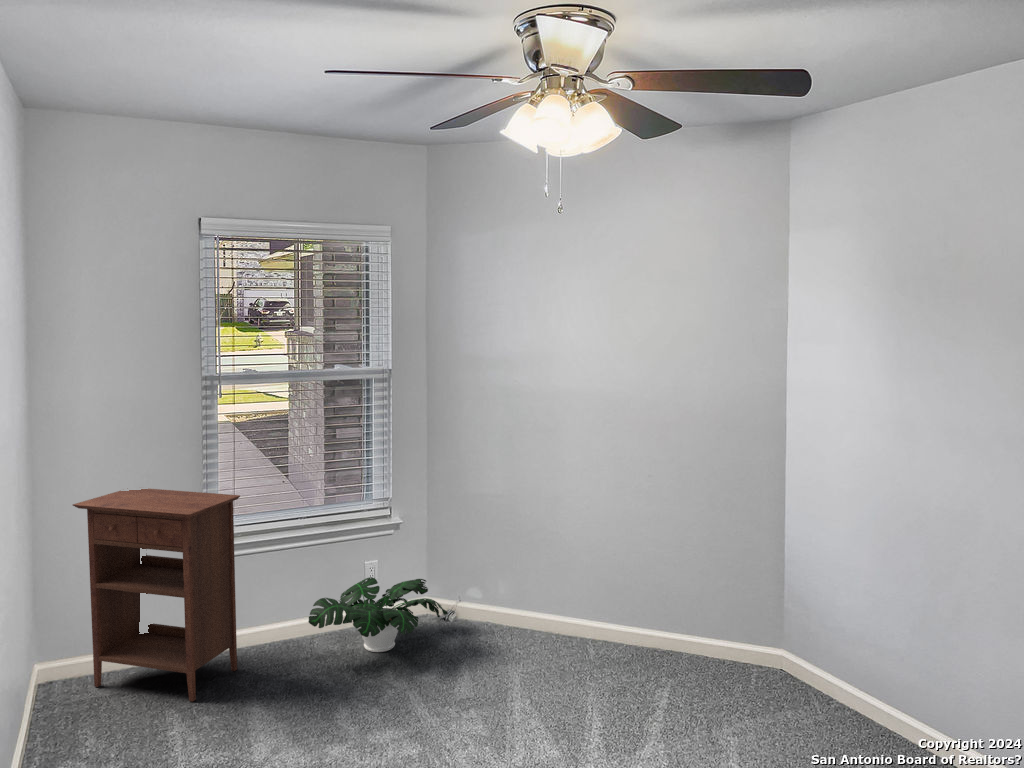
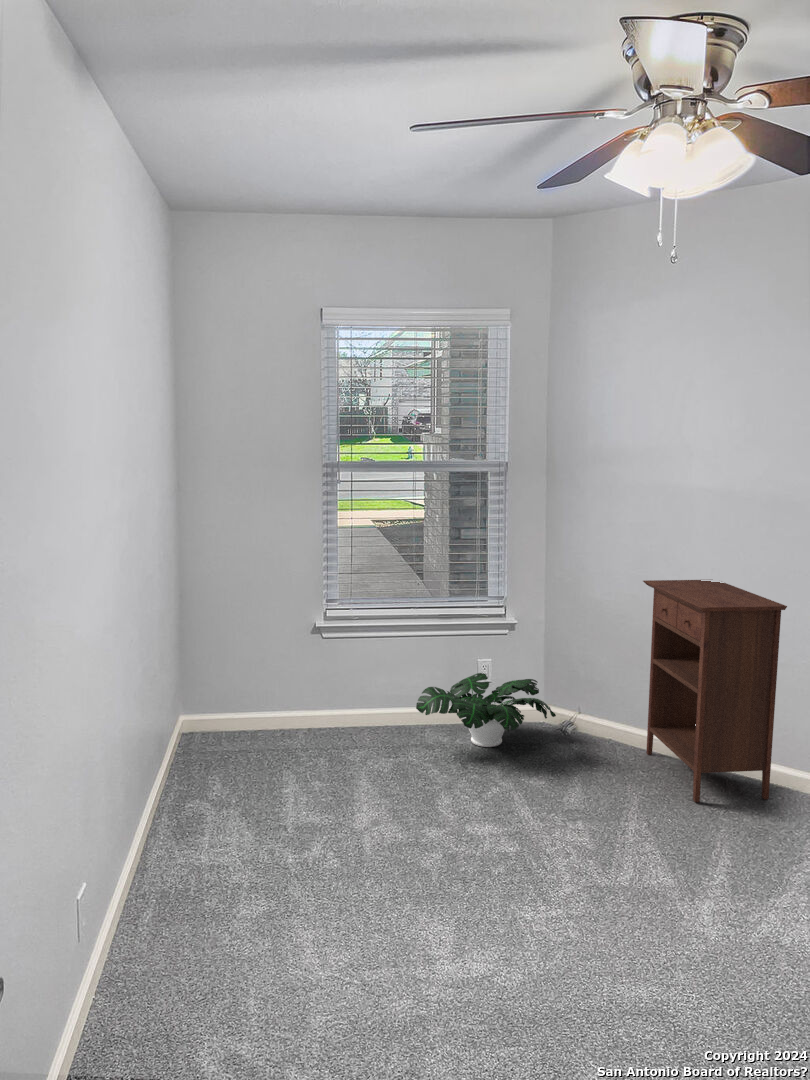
nightstand: present [73,489,240,702] -> present [643,580,787,802]

